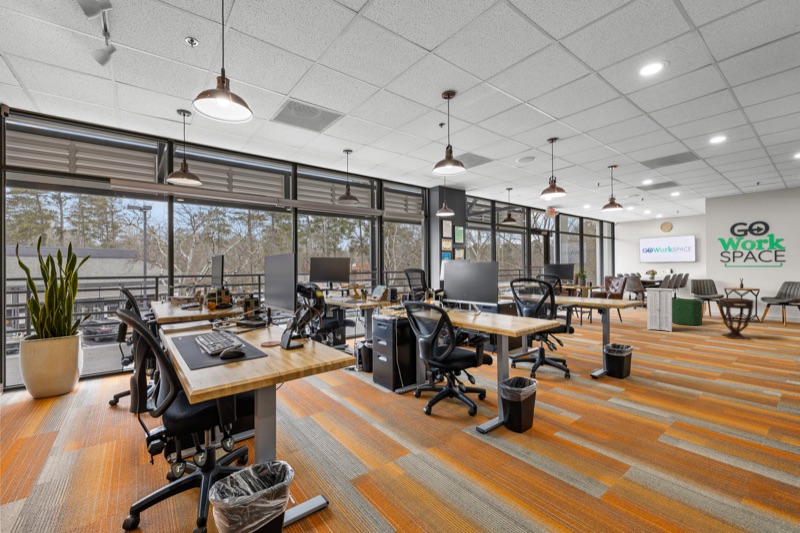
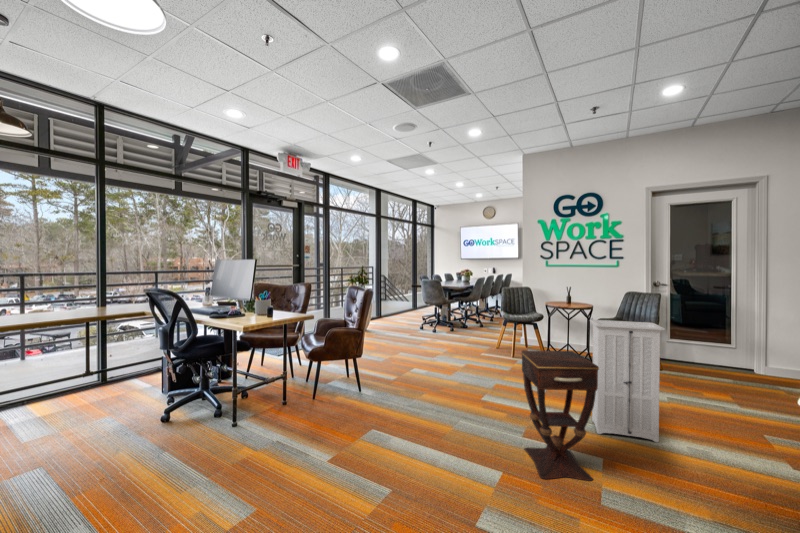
storage cabinet: present [646,288,673,332] -> present [590,319,665,442]
ottoman: present [672,299,702,326] -> none [451,332,502,396]

